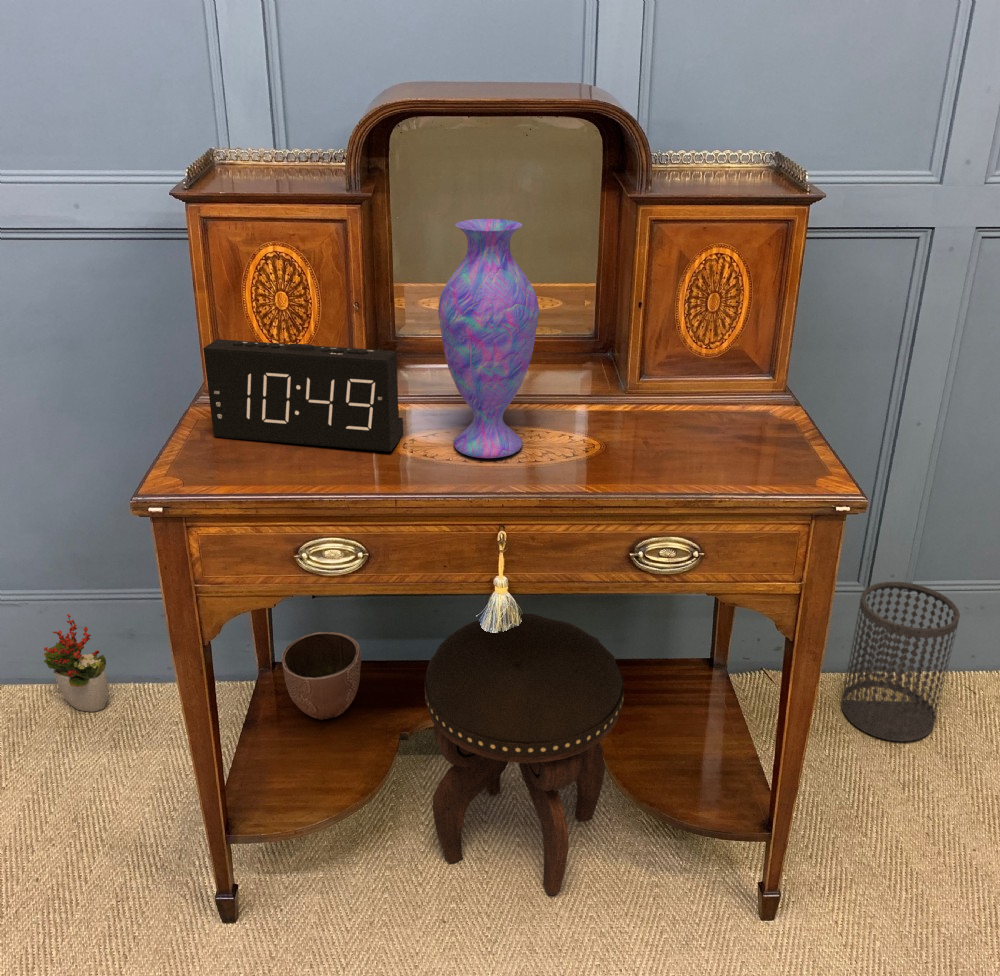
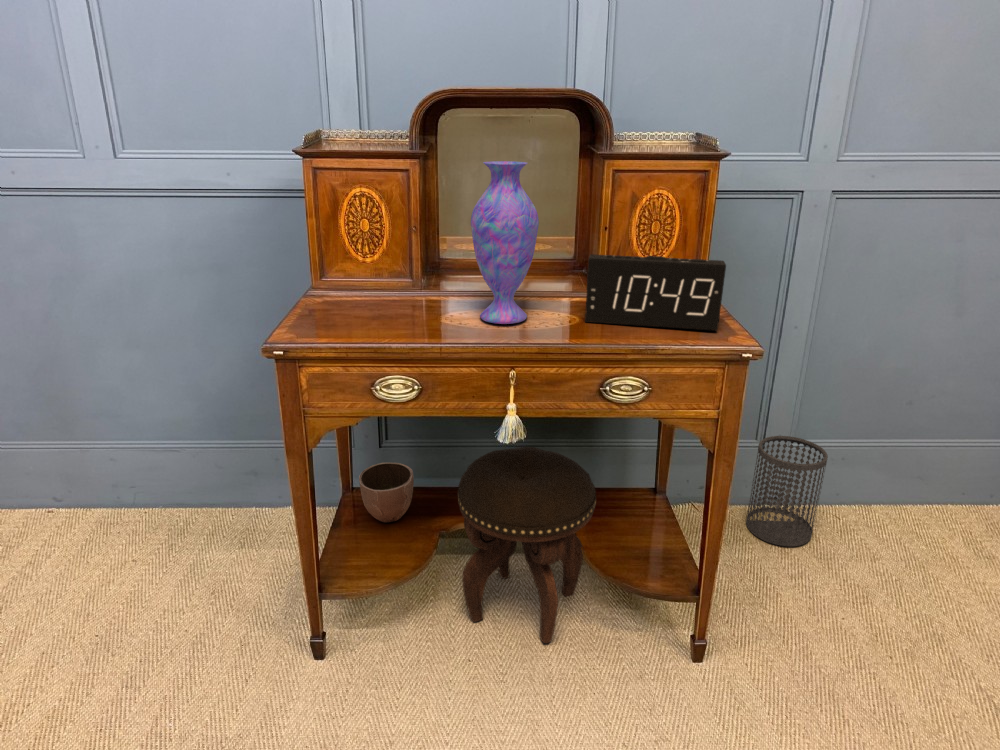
alarm clock: present [203,339,403,451] -> present [585,254,726,331]
decorative plant: present [44,614,108,712] -> none [195,454,238,523]

